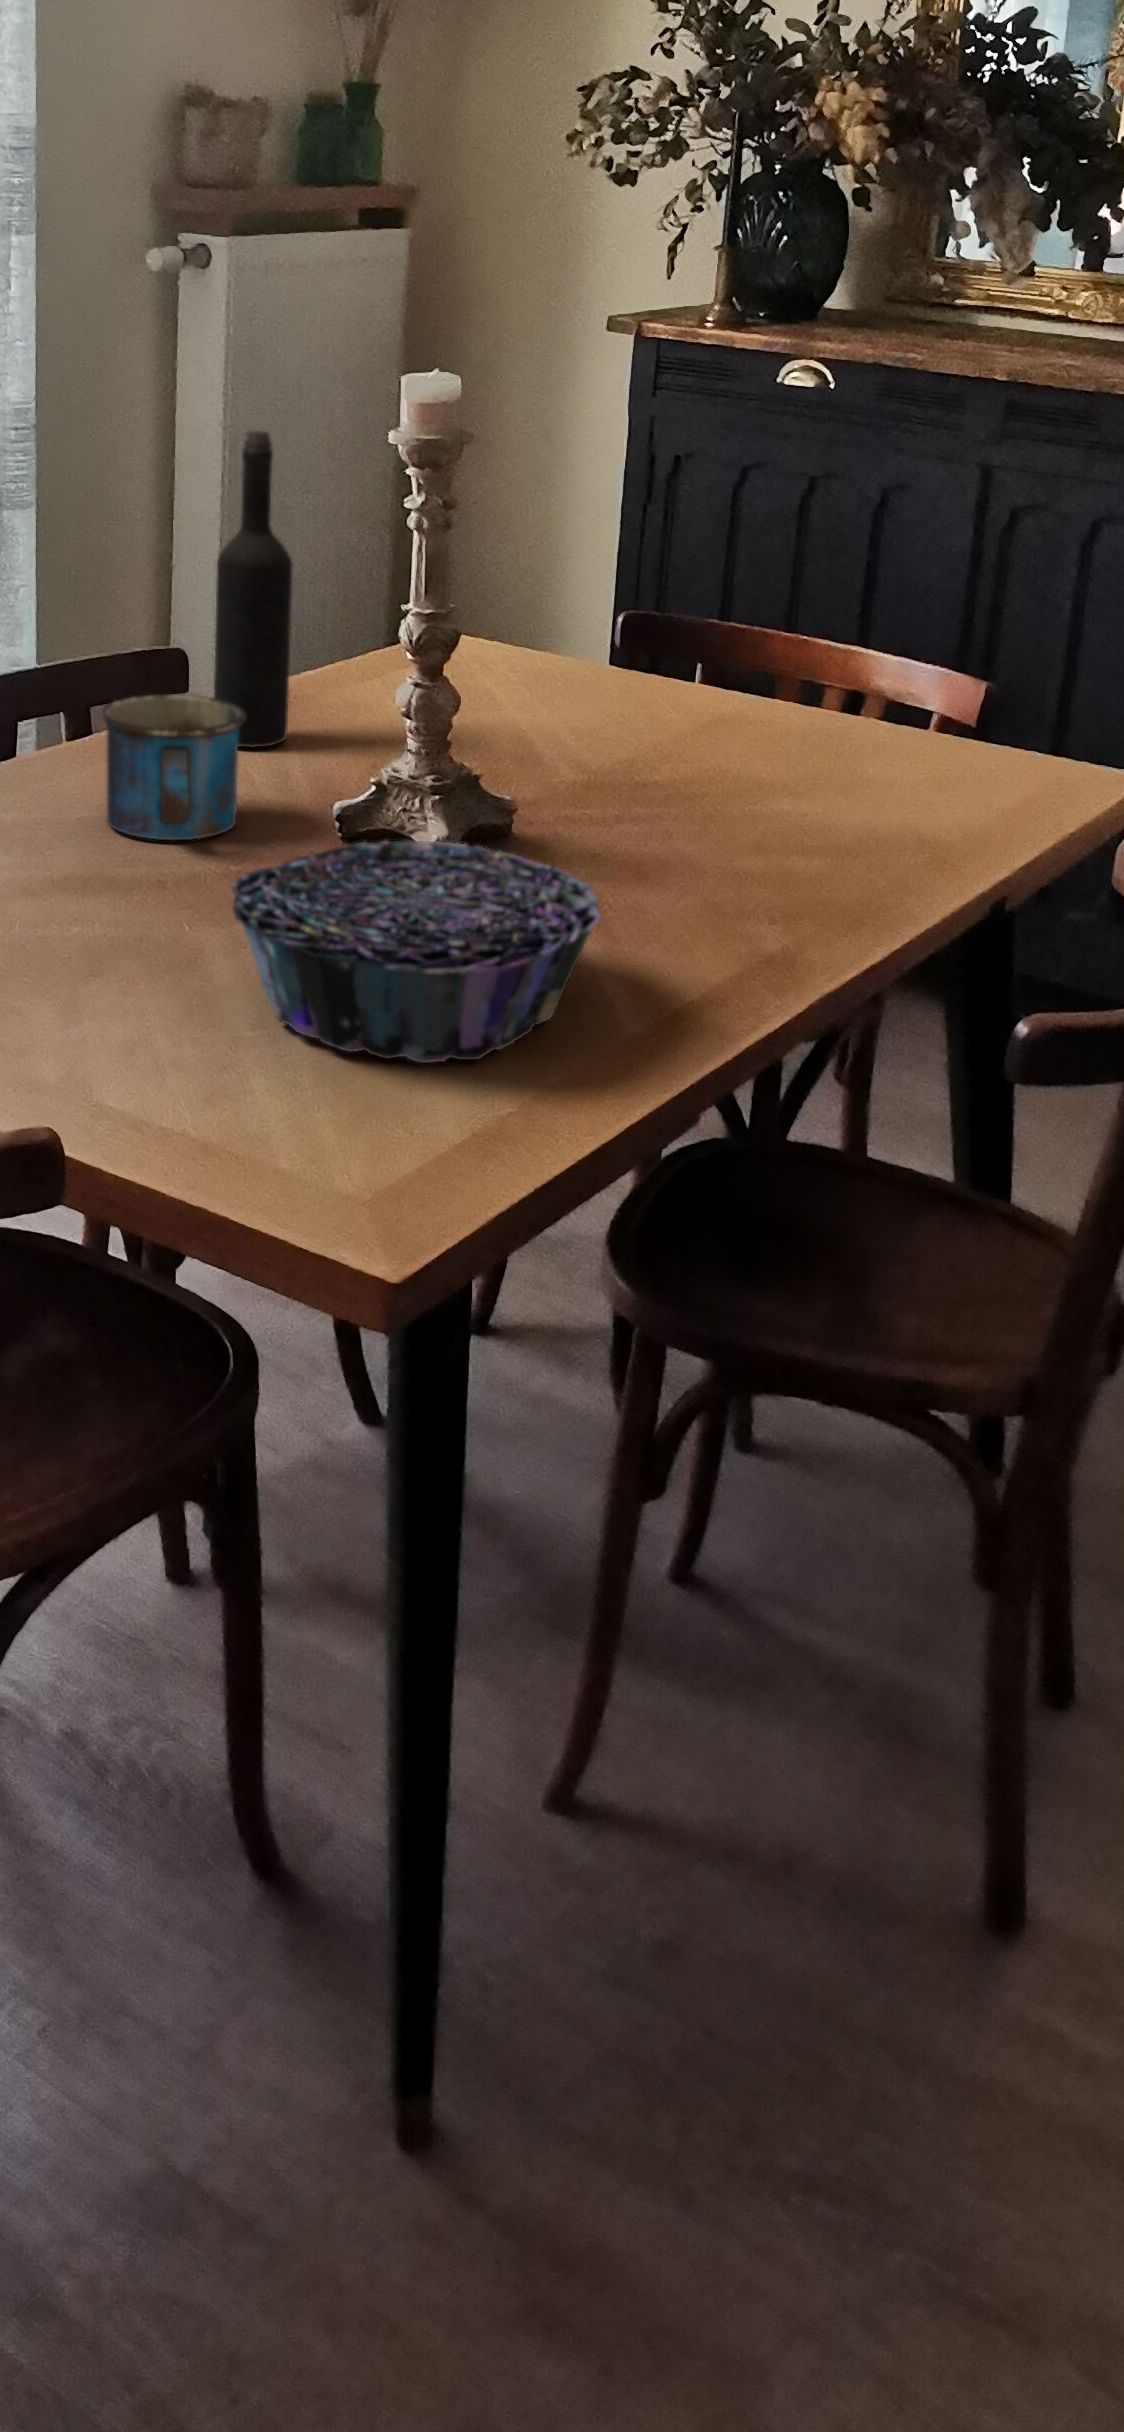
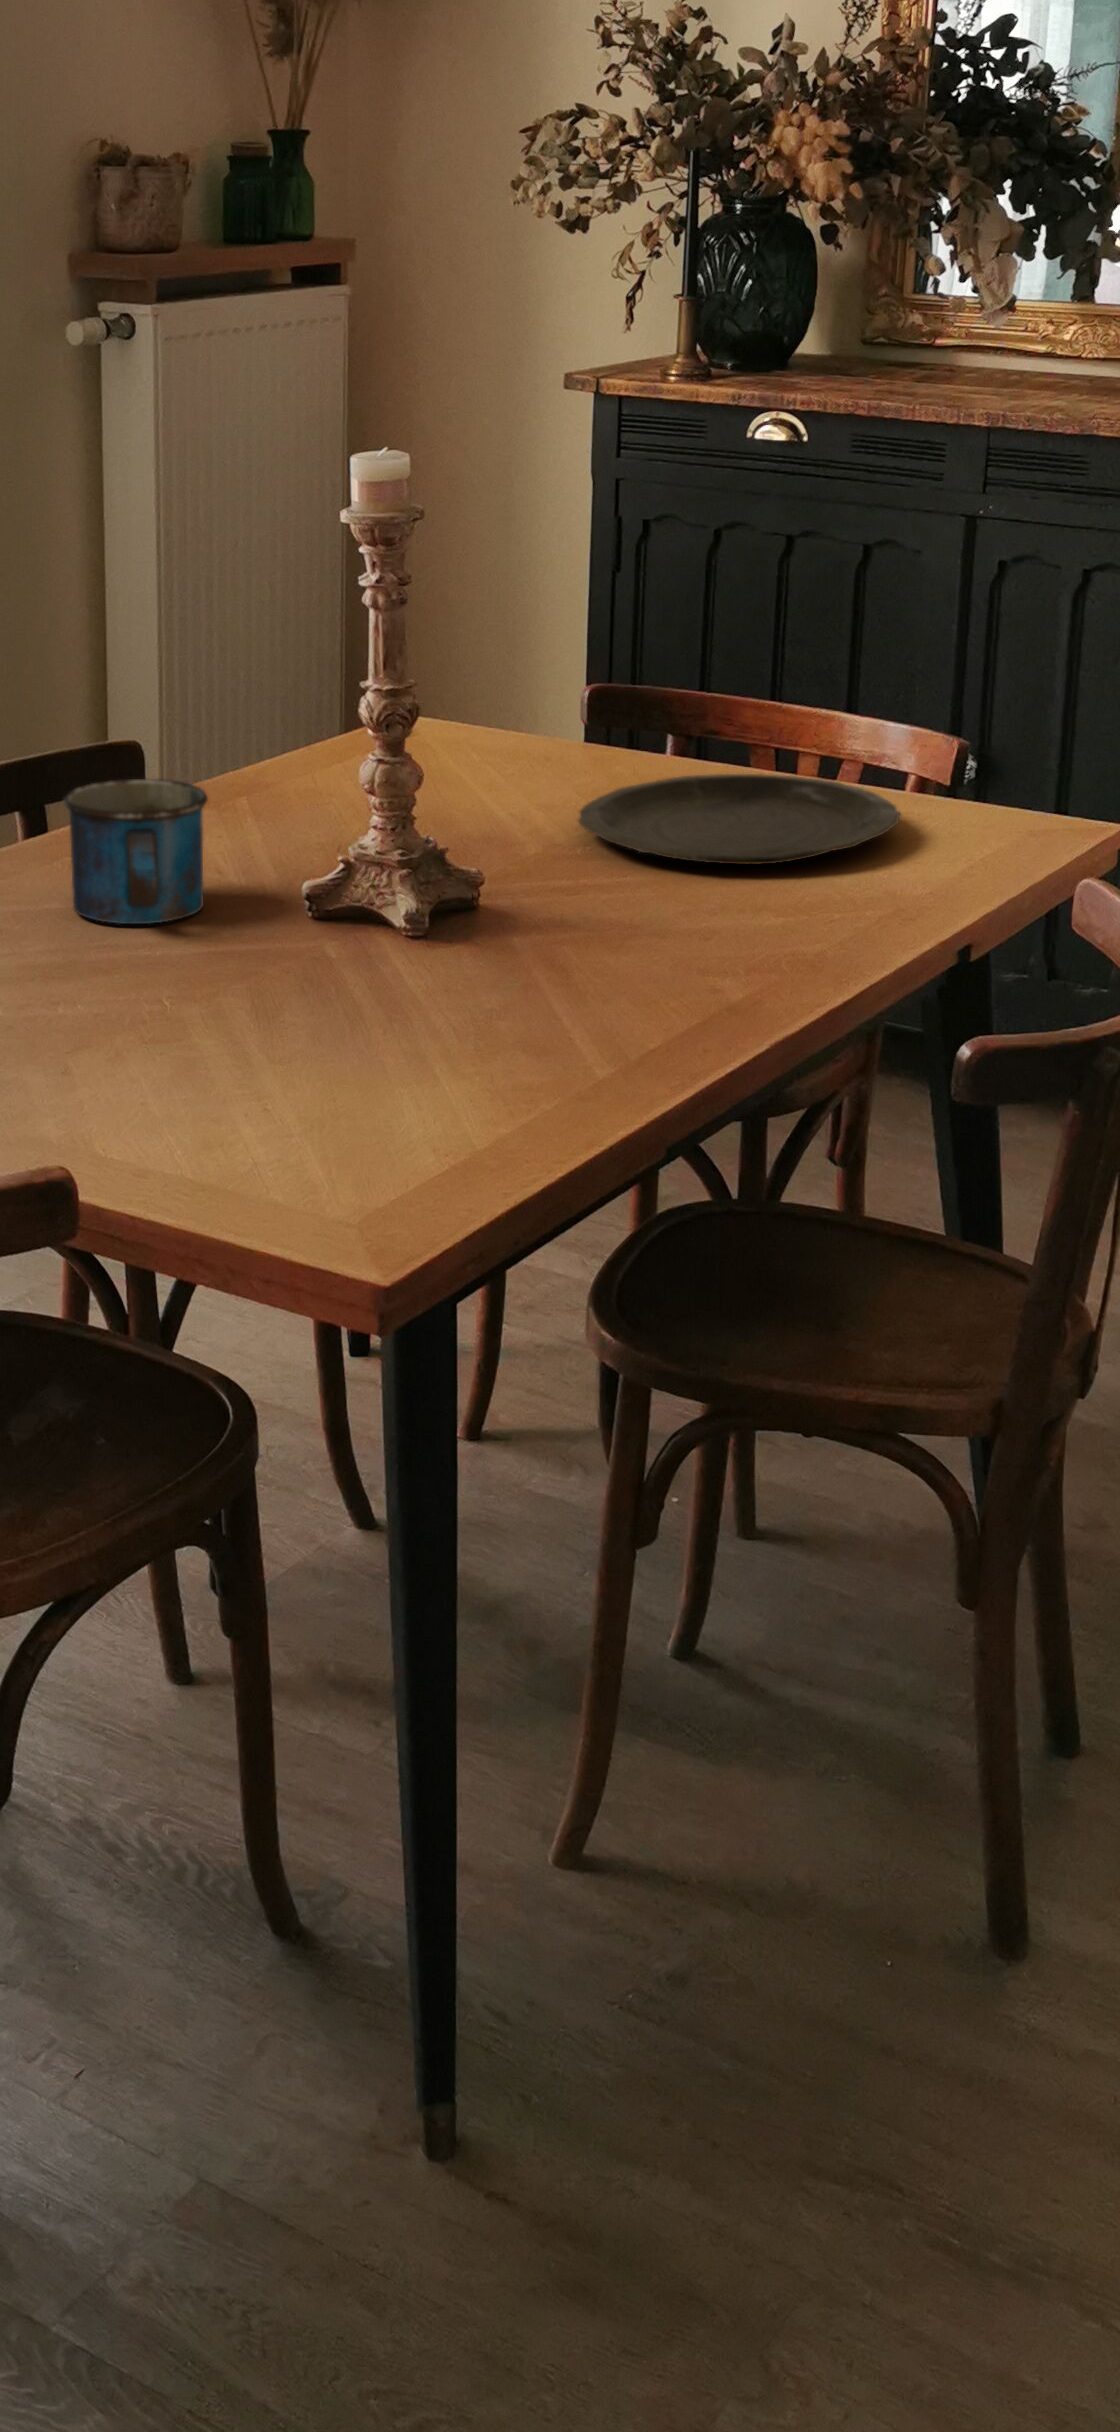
wine bottle: present [214,431,293,748] -> none [169,510,248,834]
plate: none [610,709,929,804] -> present [578,774,900,864]
decorative bowl: present [231,841,601,1063] -> none [208,906,571,1112]

